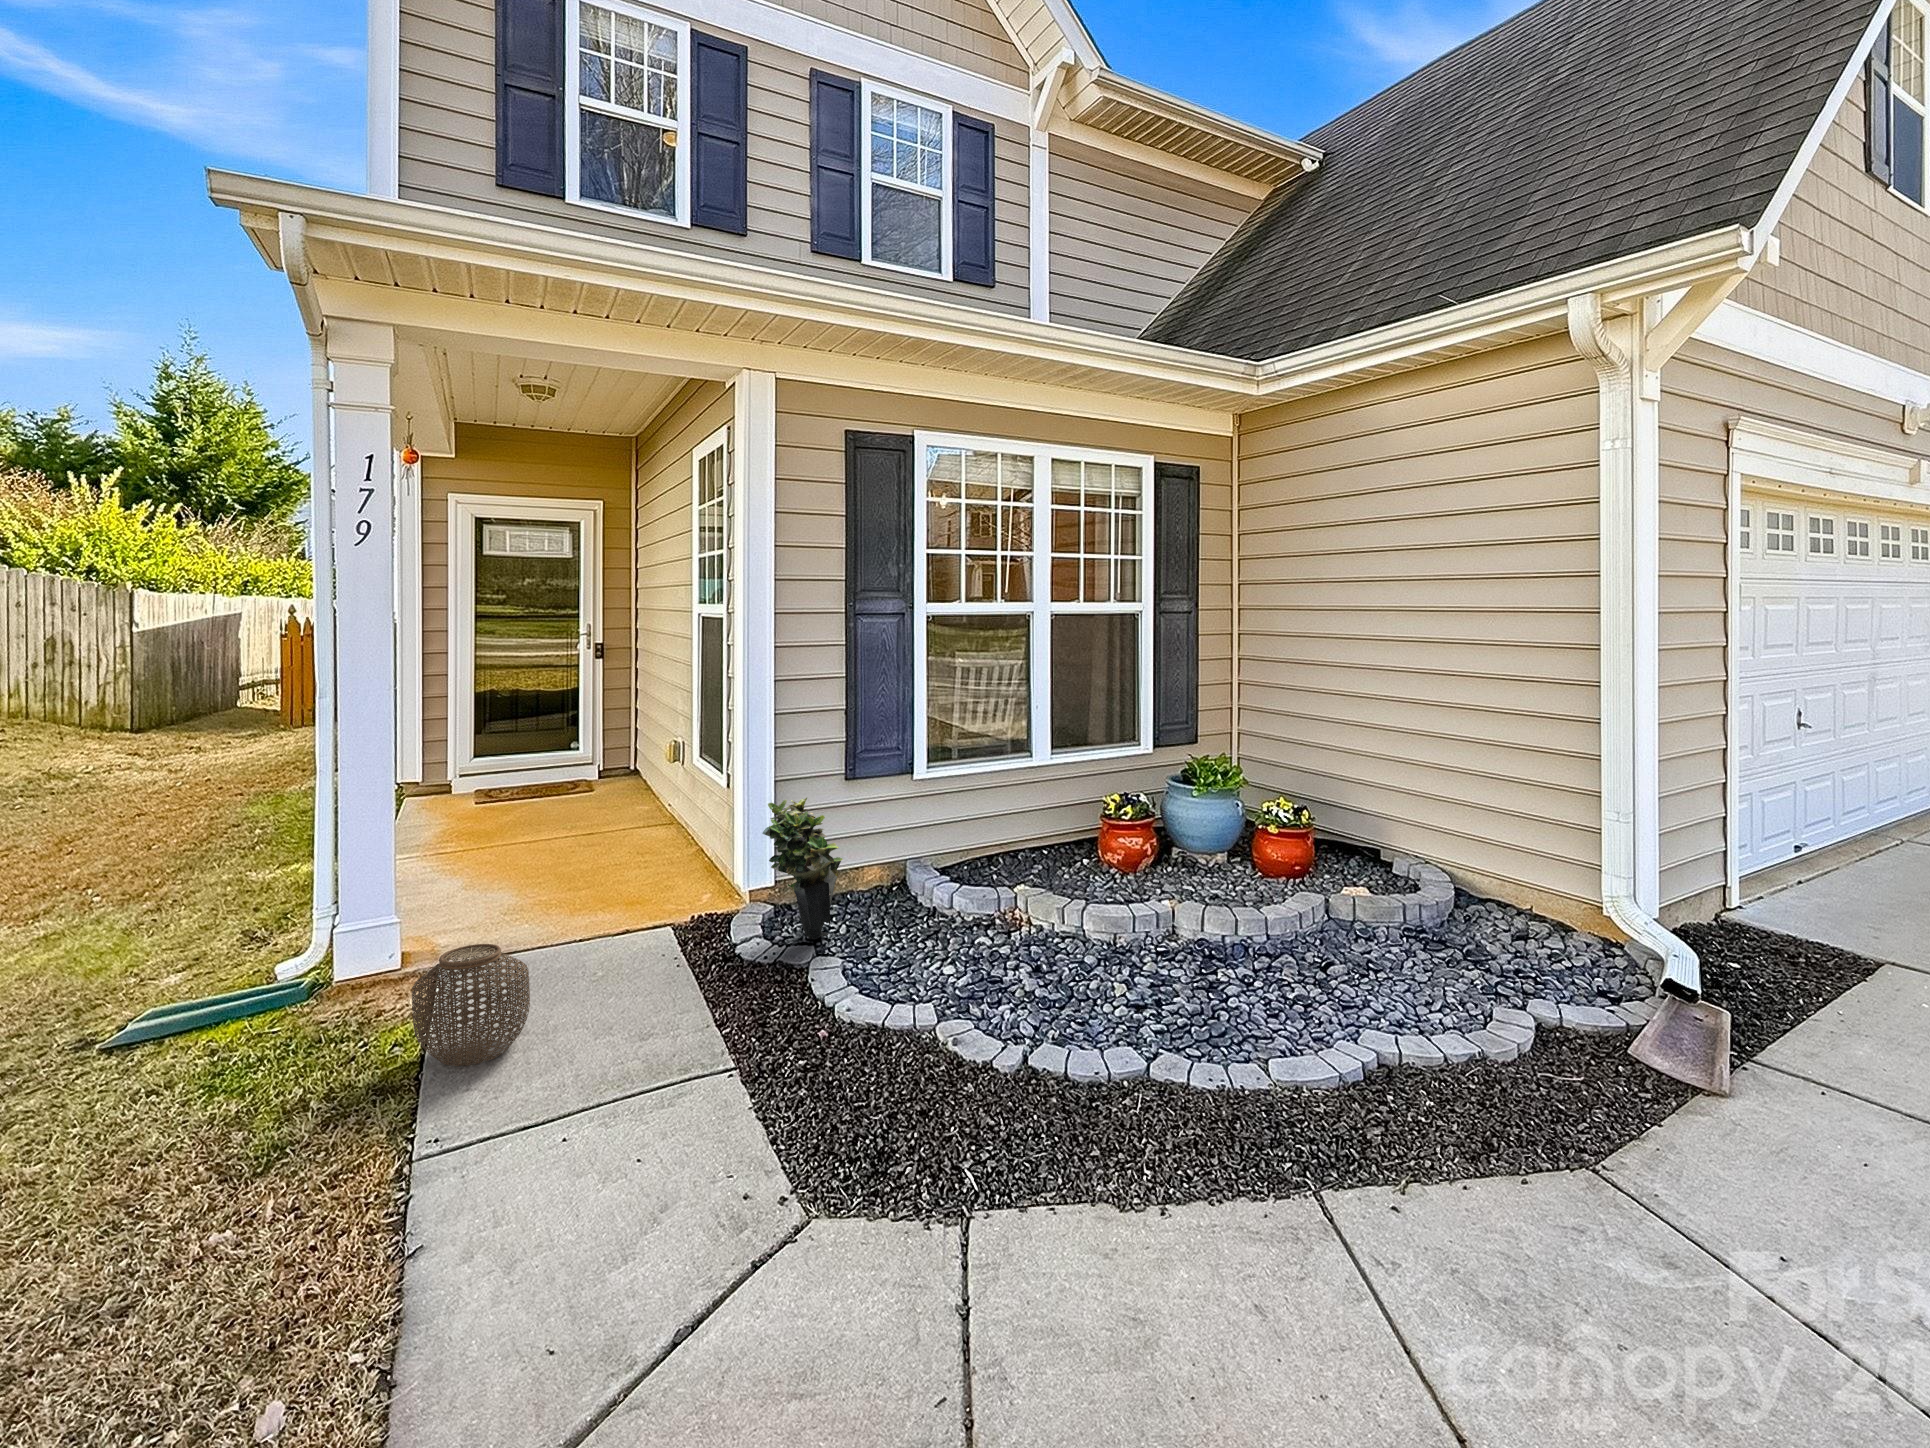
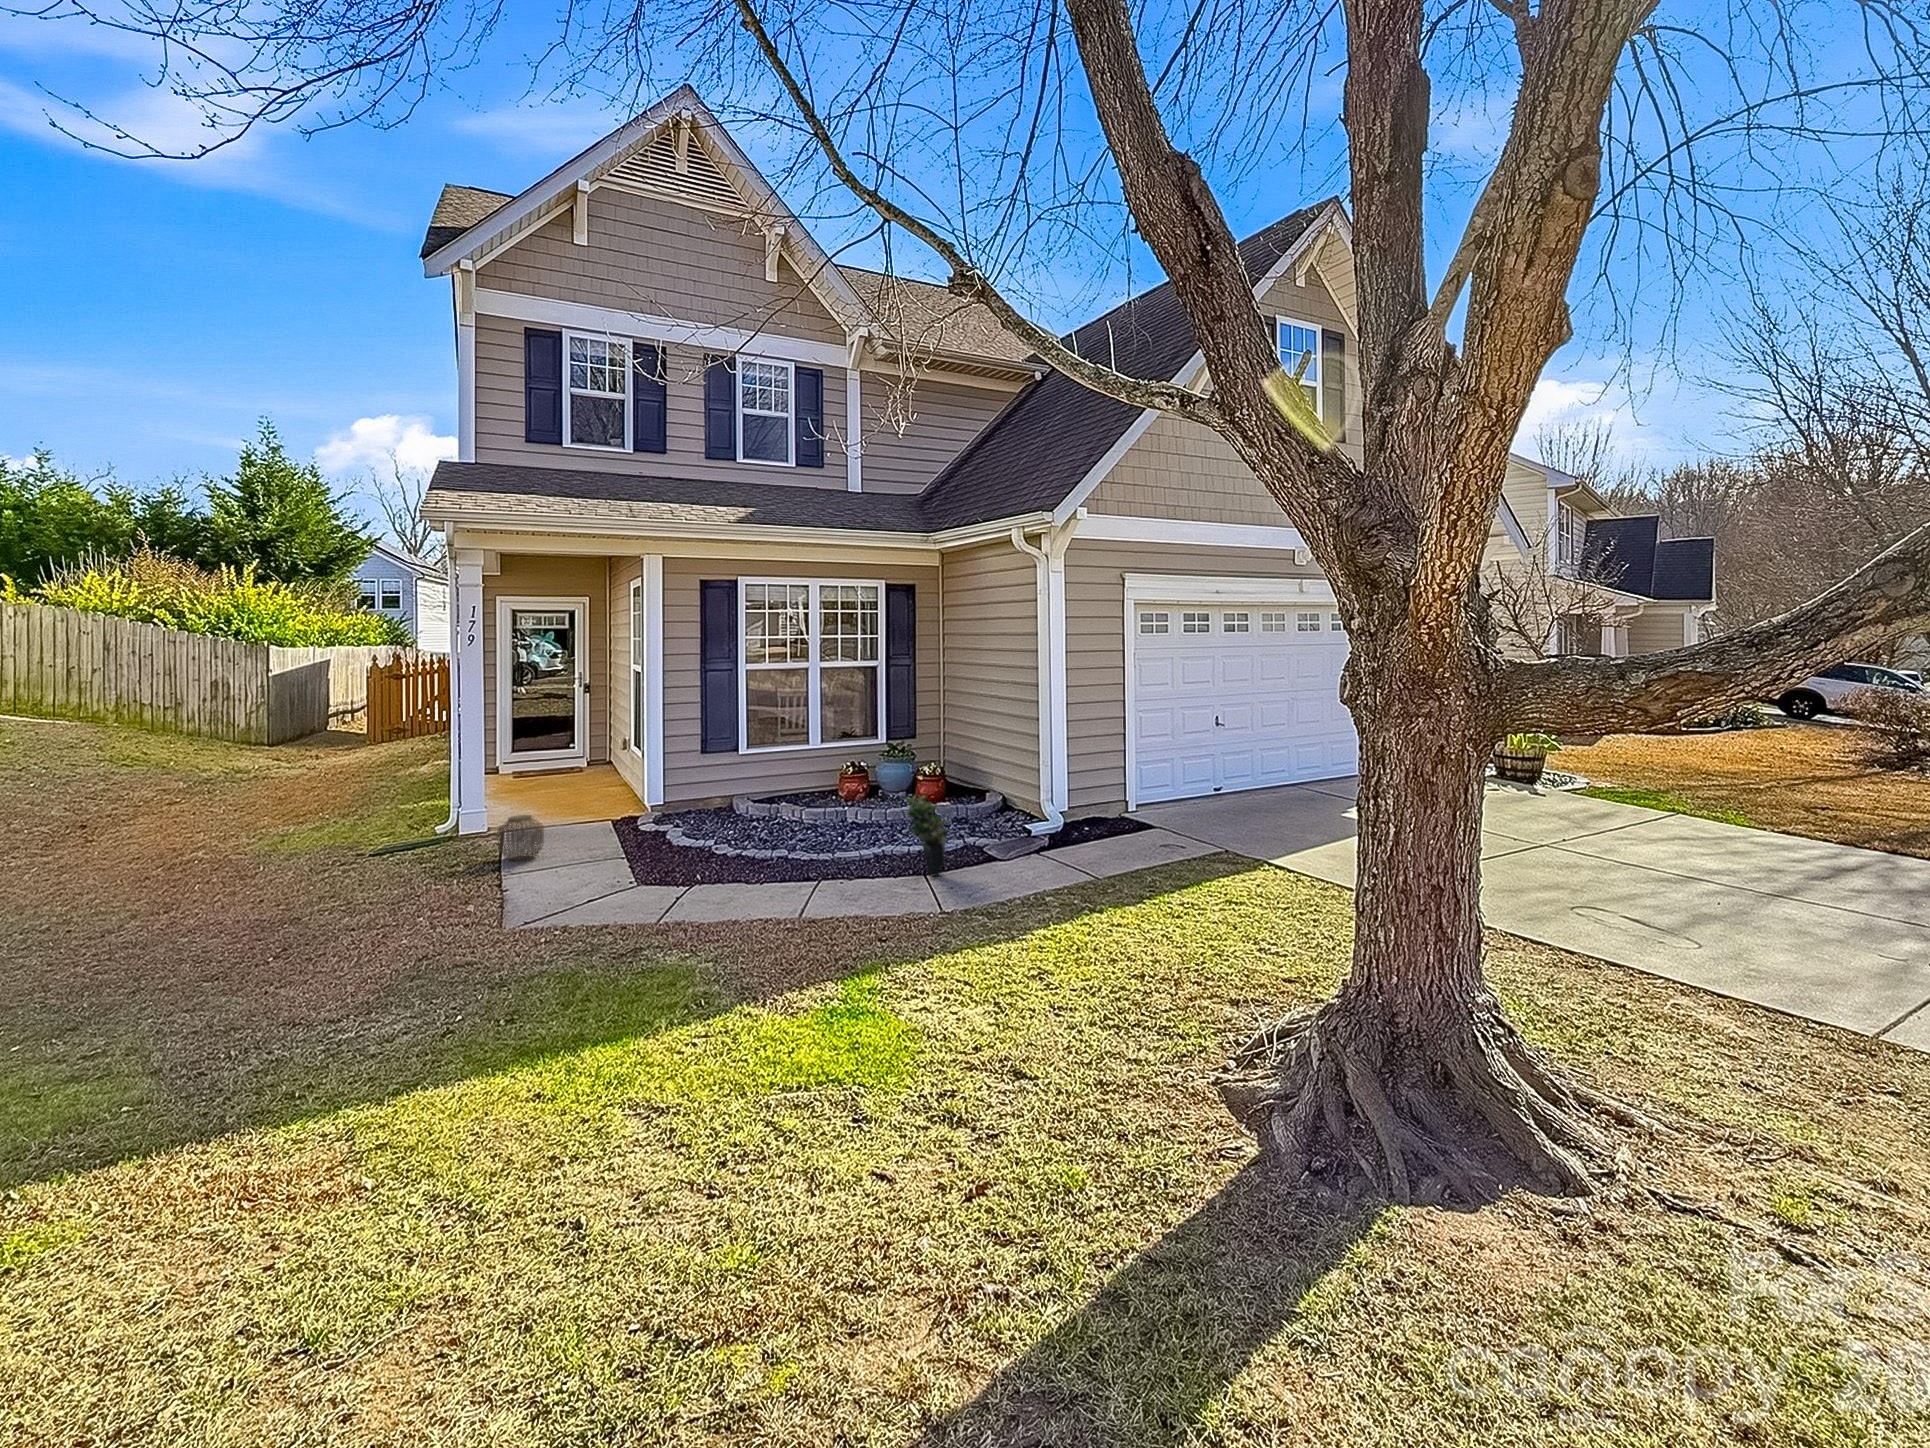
potted plant: present [762,798,843,940] -> present [906,795,948,876]

